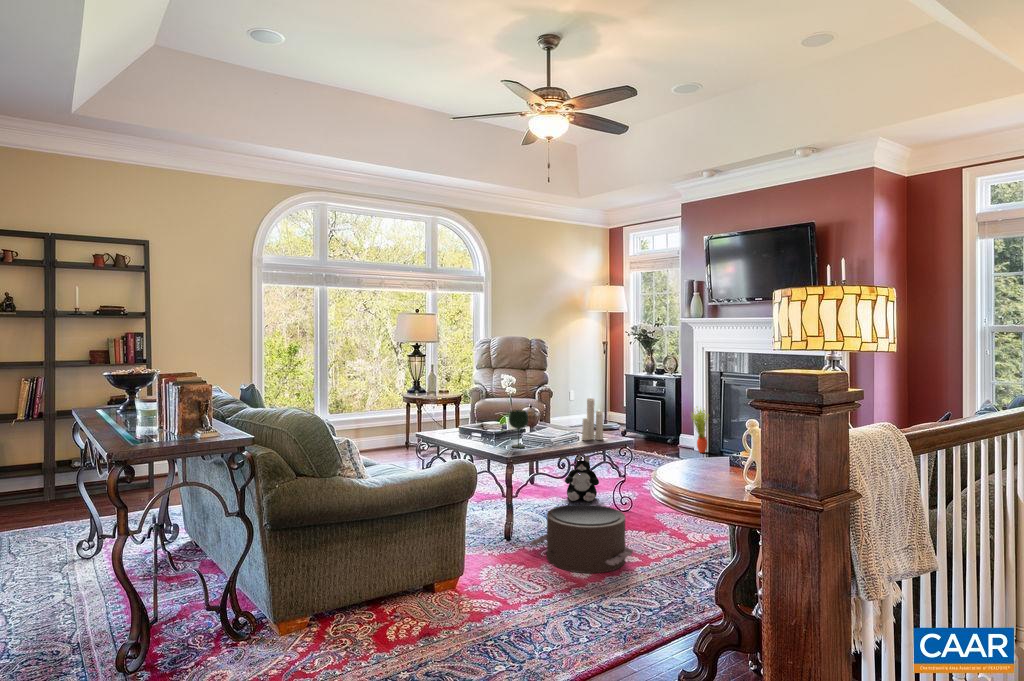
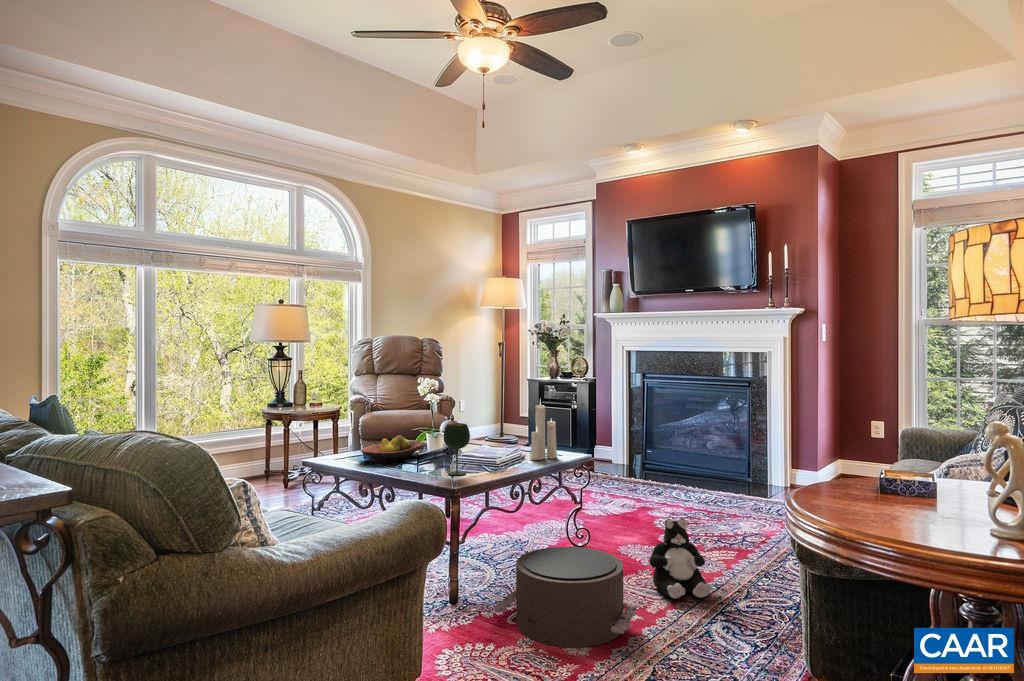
potted plant: present [691,407,709,453] -> none [612,413,634,466]
fruit bowl: none [456,417,504,437] -> present [361,435,423,463]
plush toy: present [565,456,599,502] -> present [649,519,712,599]

